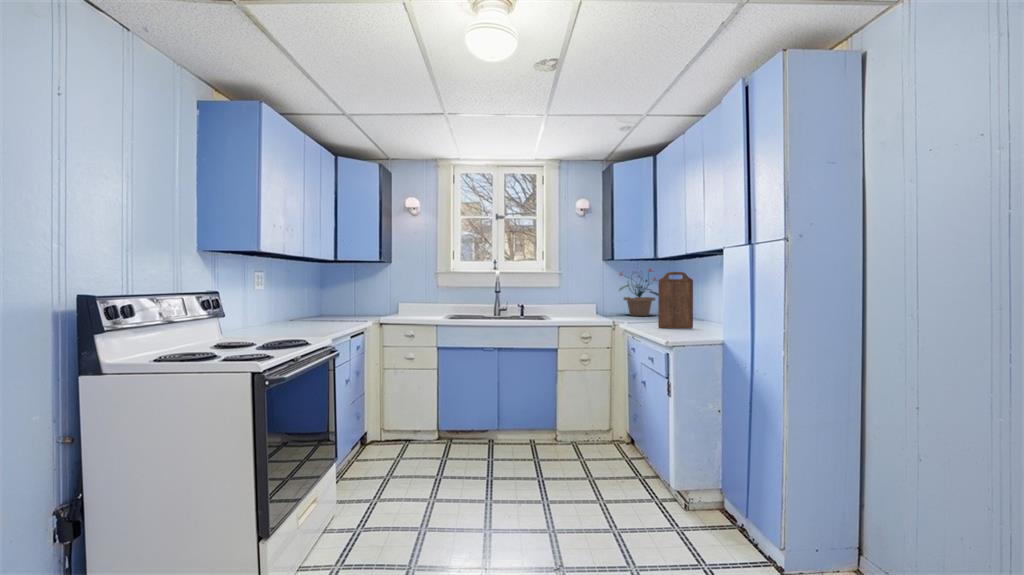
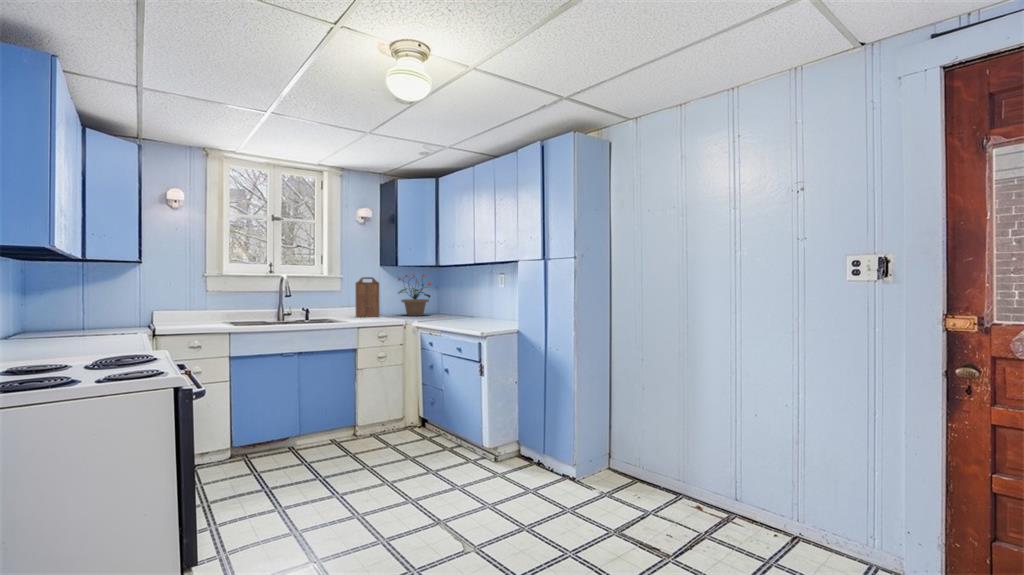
cutting board: present [658,272,693,328] -> present [355,277,379,317]

